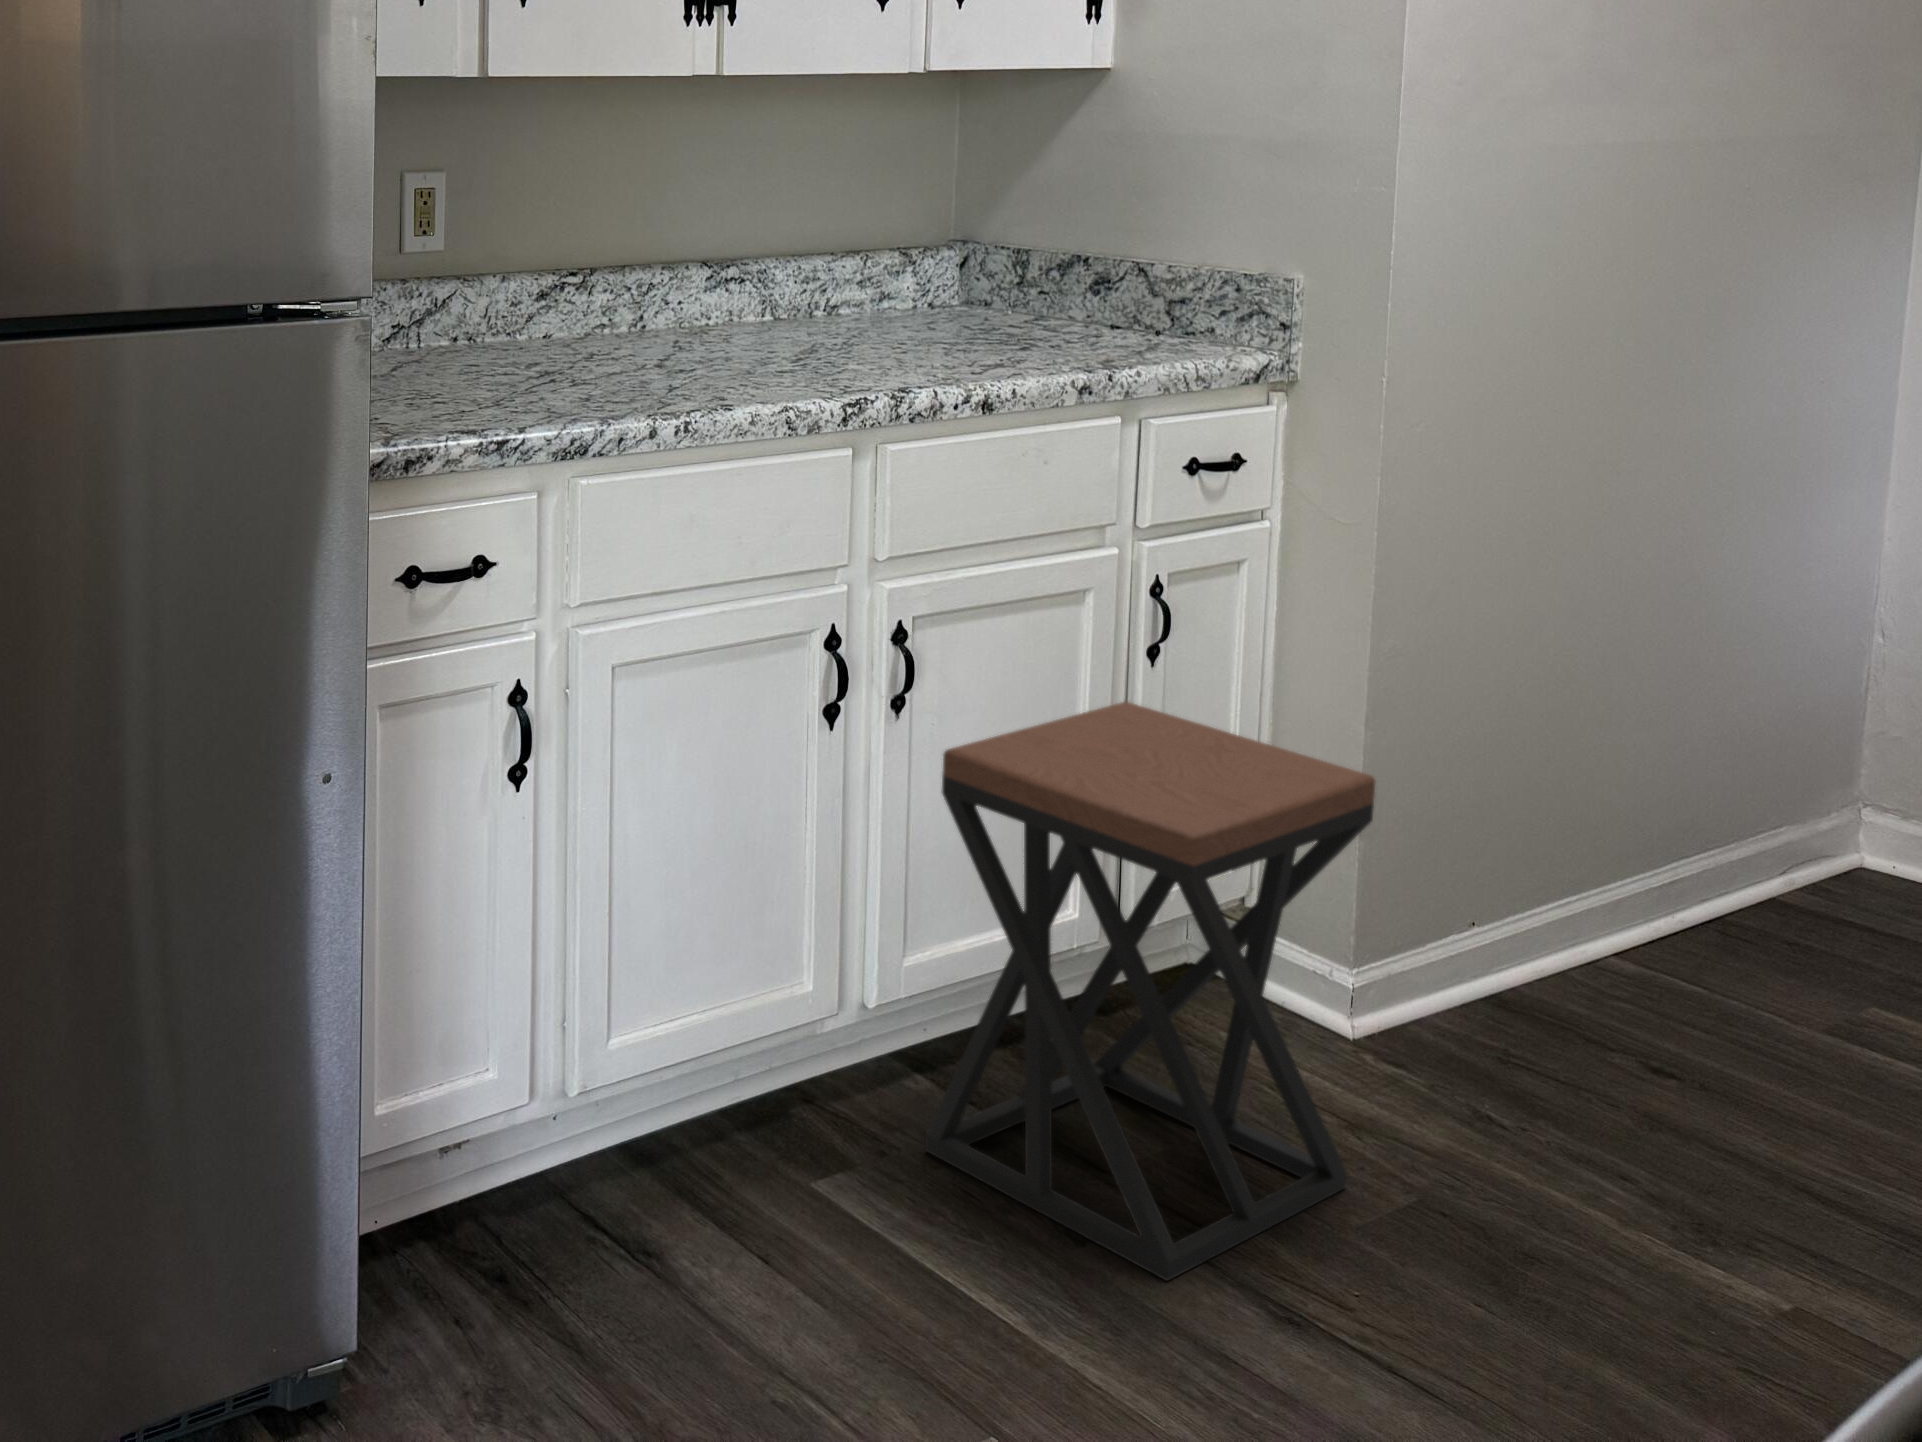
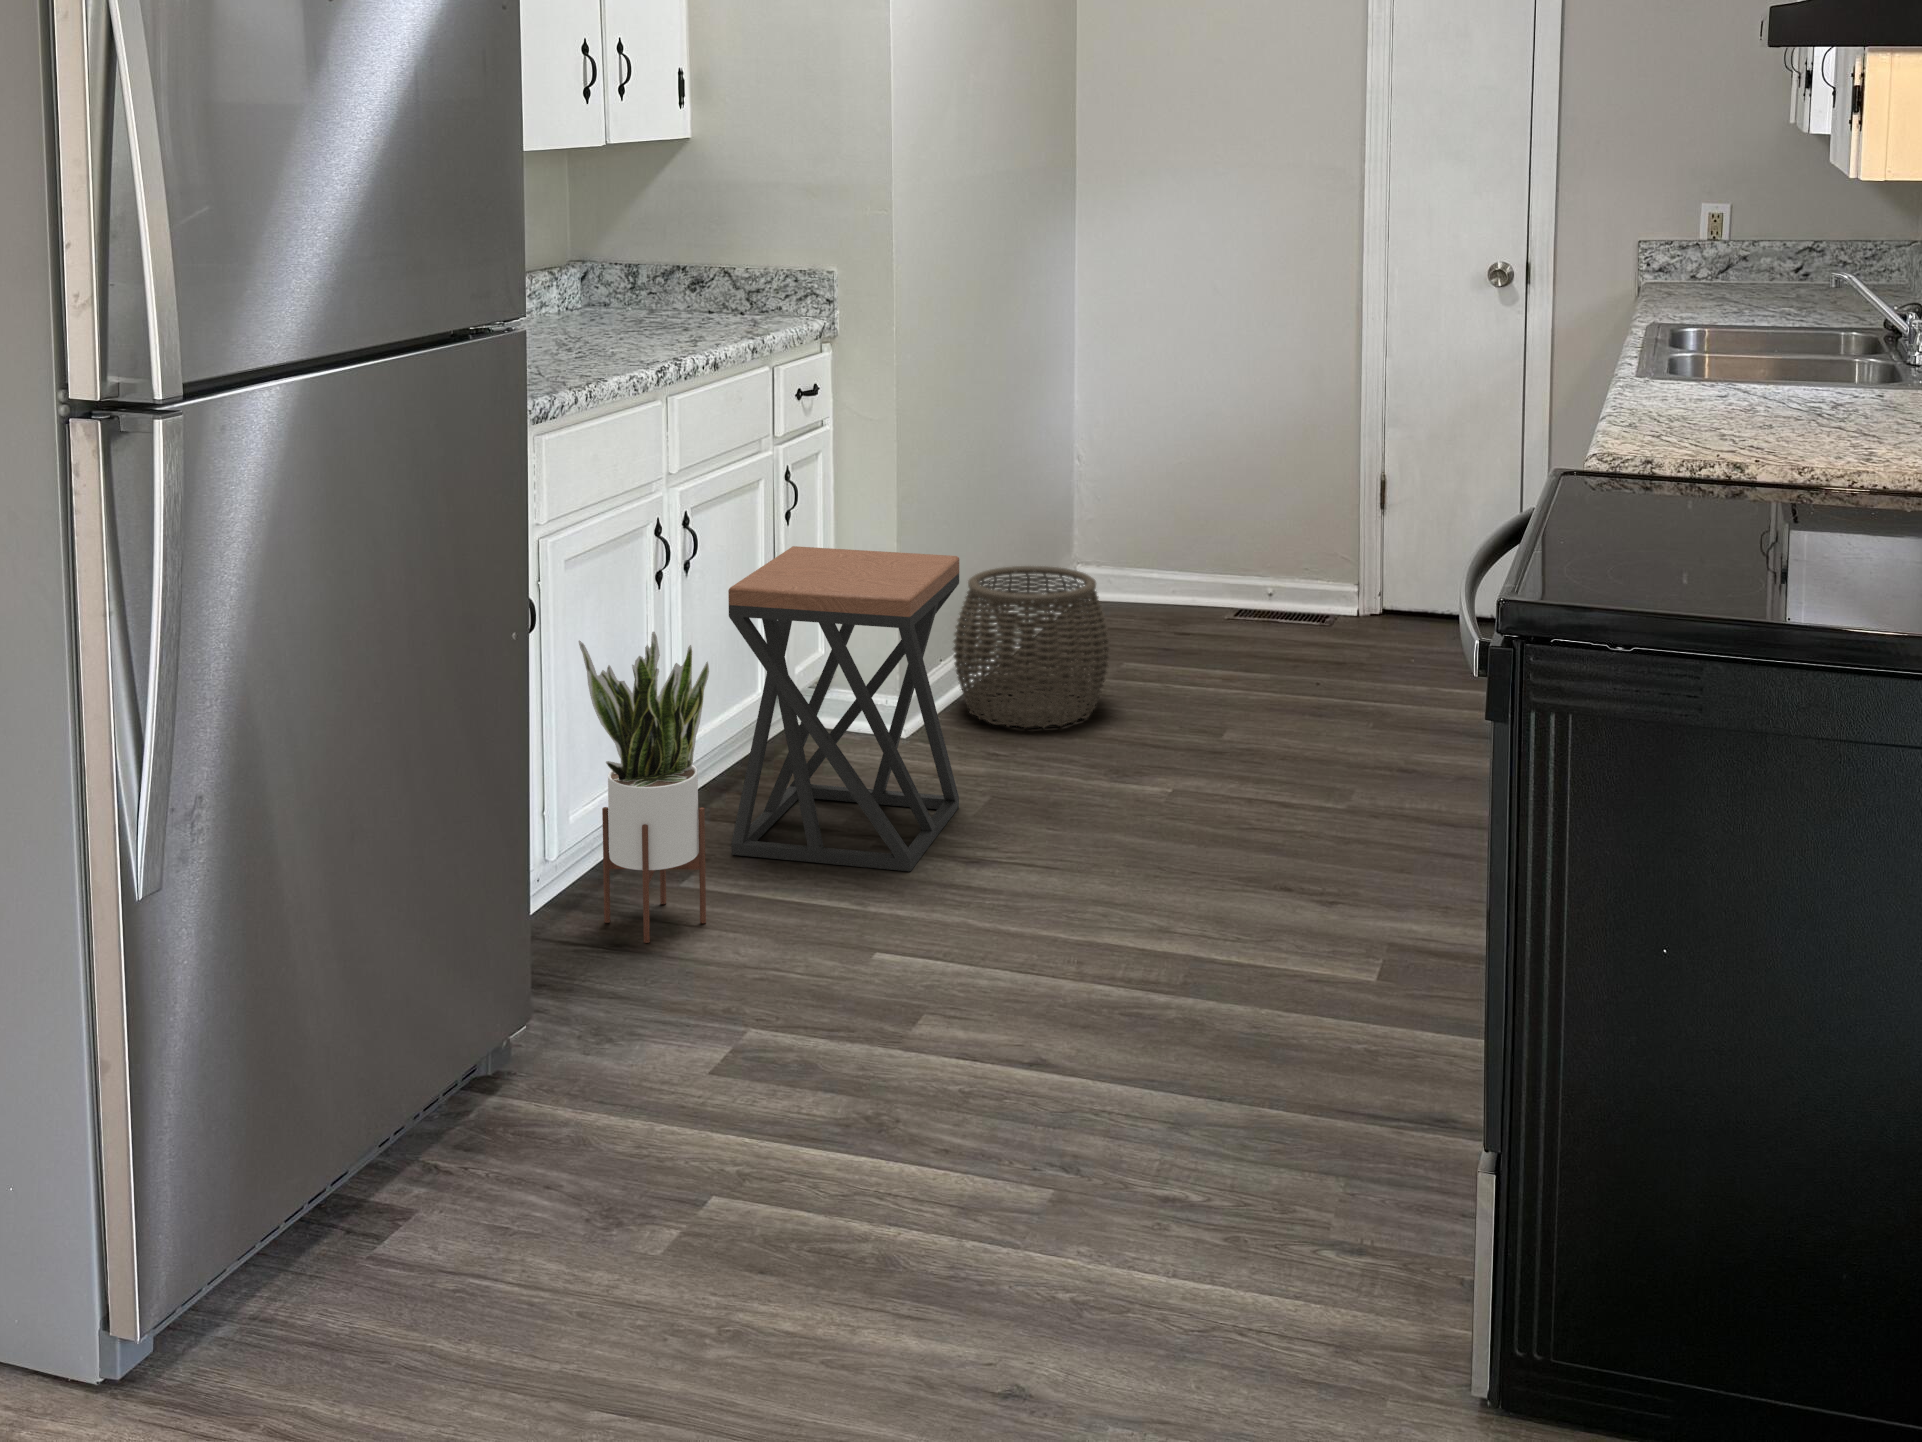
potted plant: none [629,786,829,1258] -> present [579,632,709,943]
woven basket: none [1474,796,1779,1095] -> present [953,566,1110,728]

